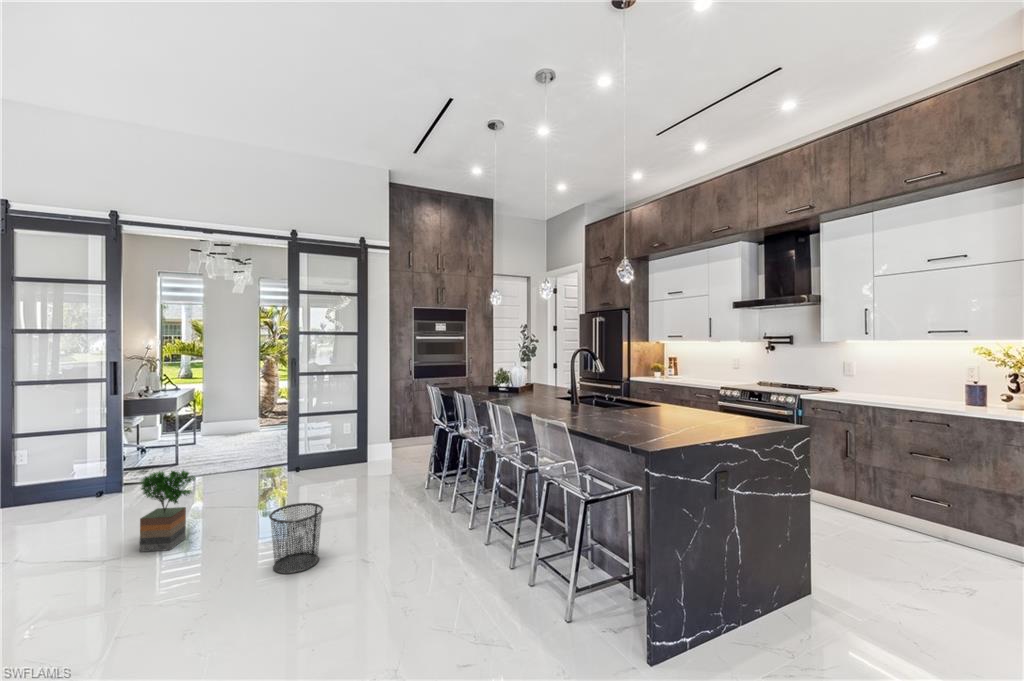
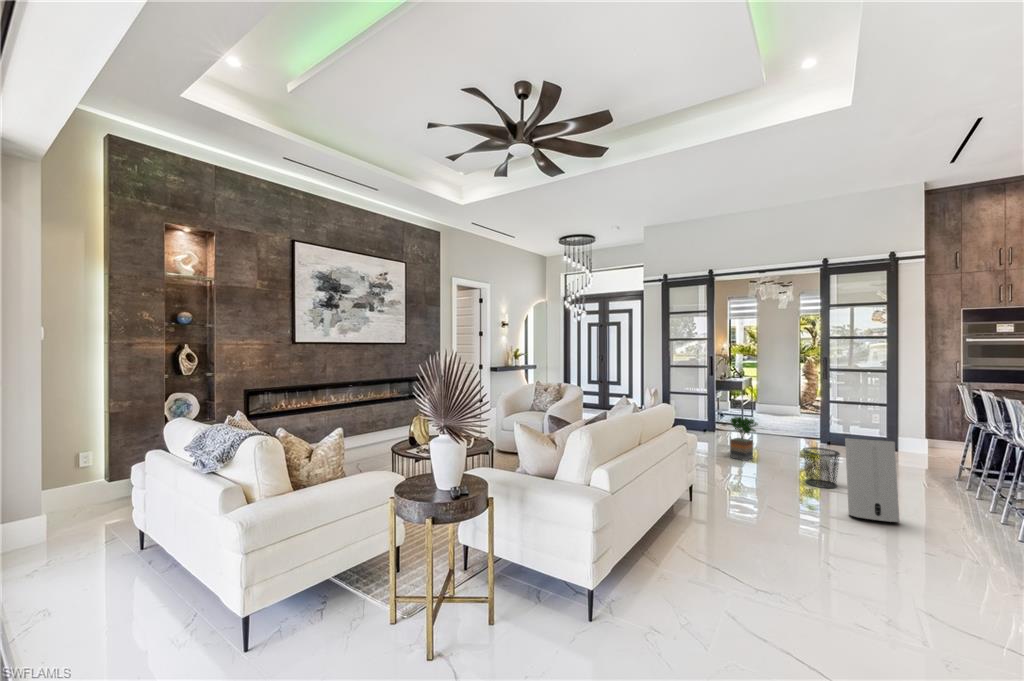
air purifier: none [341,490,412,638] -> present [845,438,899,522]

